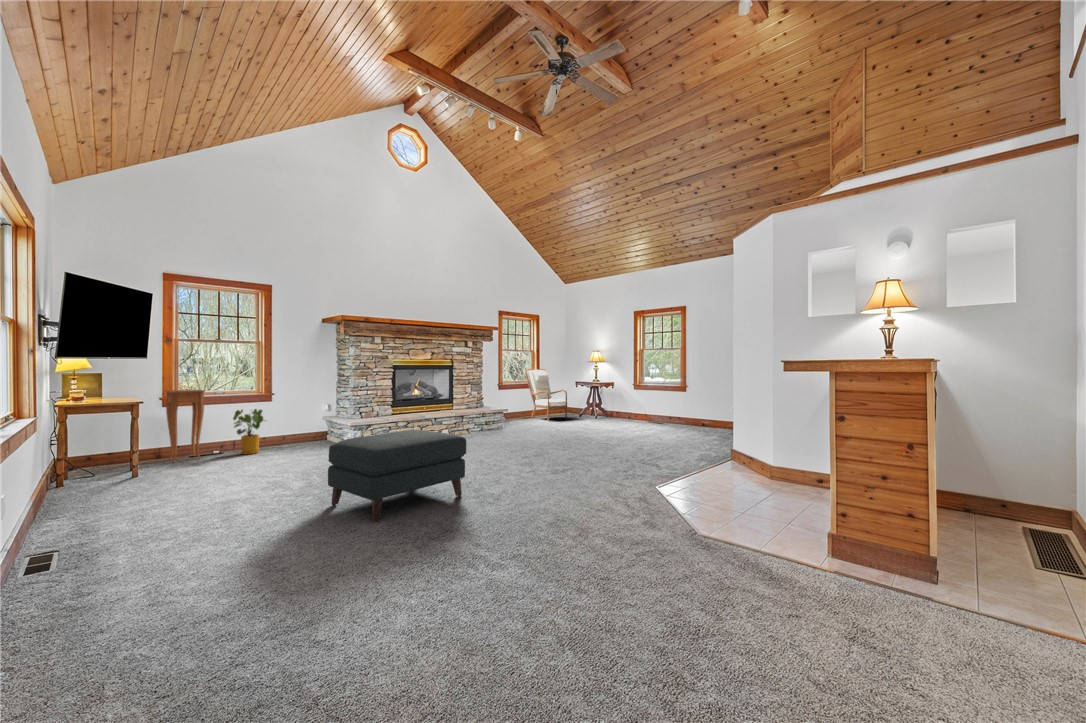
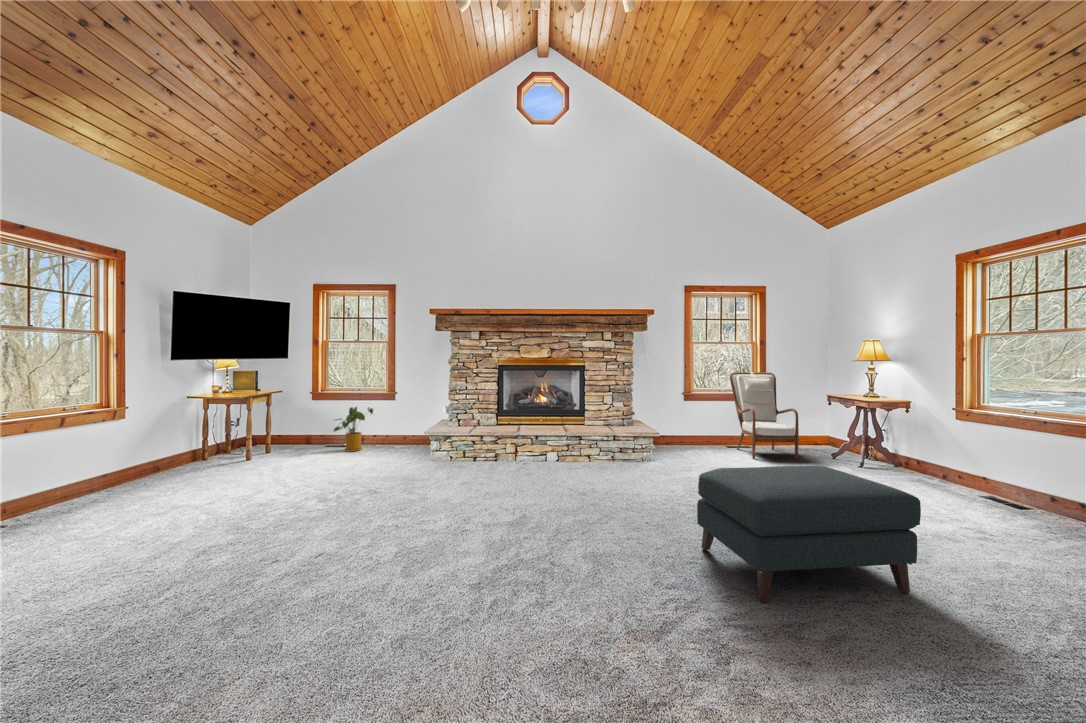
side table: present [166,390,205,462] -> none [291,386,326,450]
ottoman: present [328,430,466,522] -> present [697,466,921,603]

